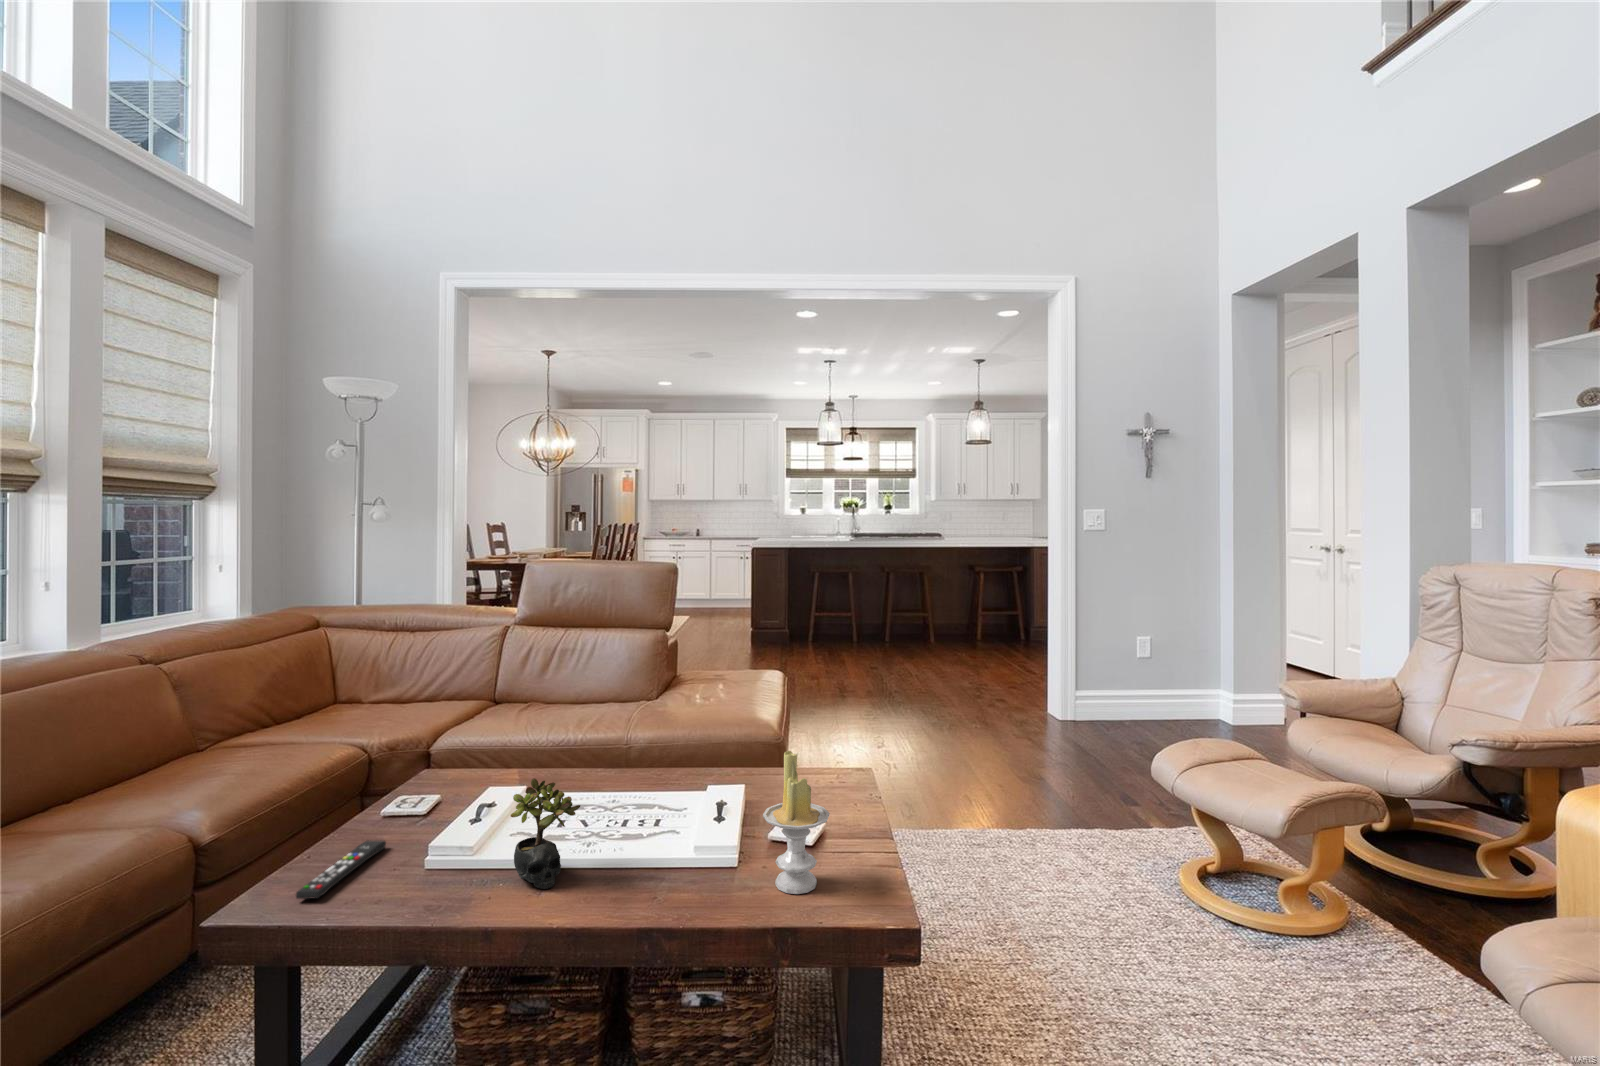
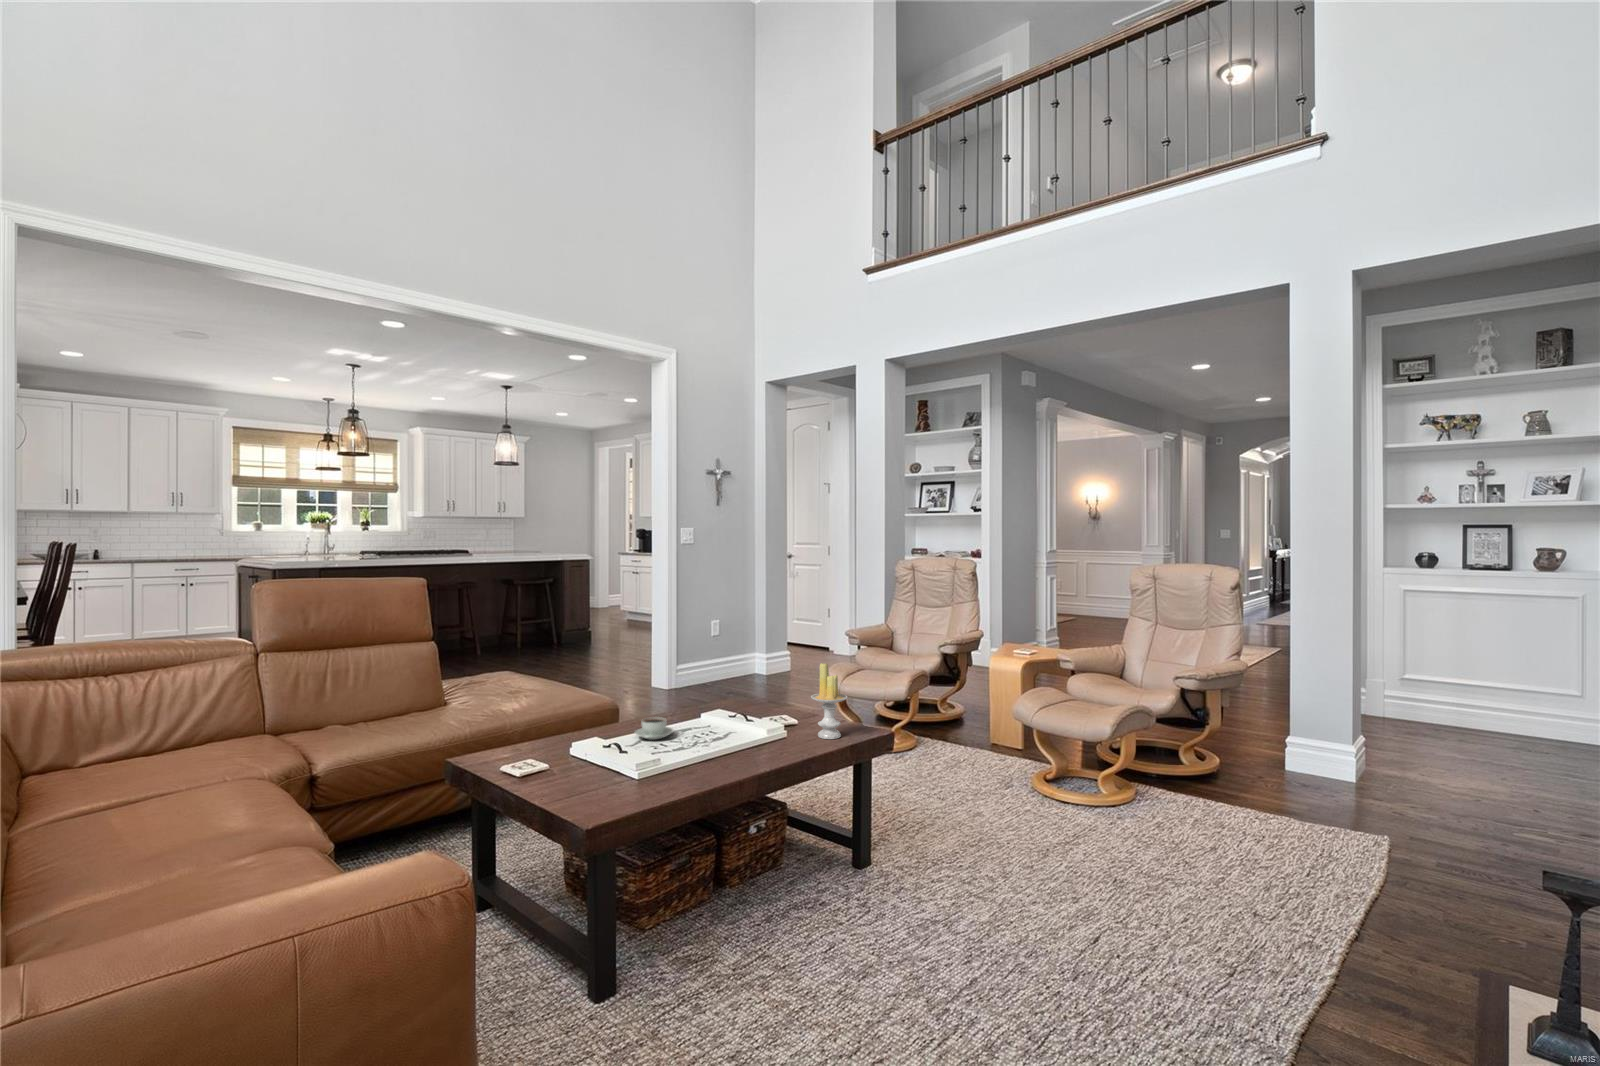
coffee cup: none [597,773,651,807] -> present [635,717,673,740]
succulent plant: present [510,778,580,889] -> none [689,704,741,769]
remote control: present [296,840,386,899] -> none [566,779,629,807]

